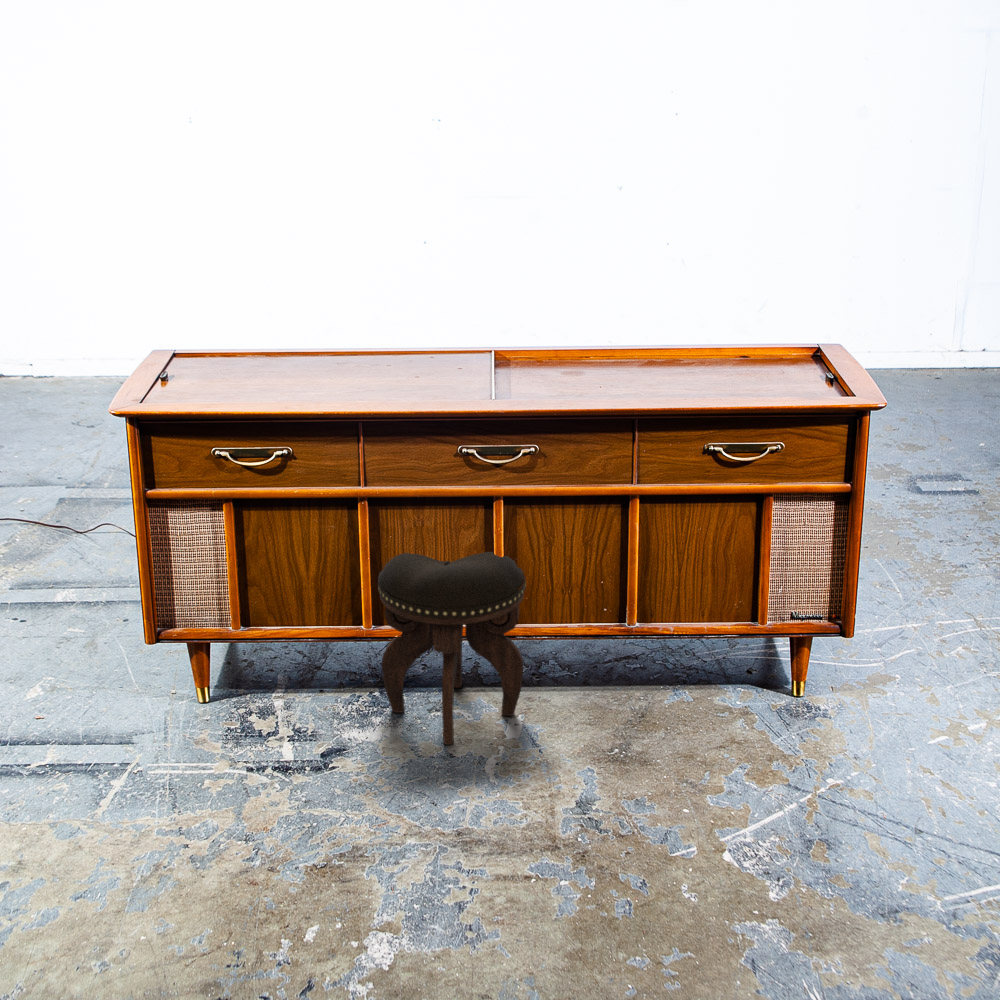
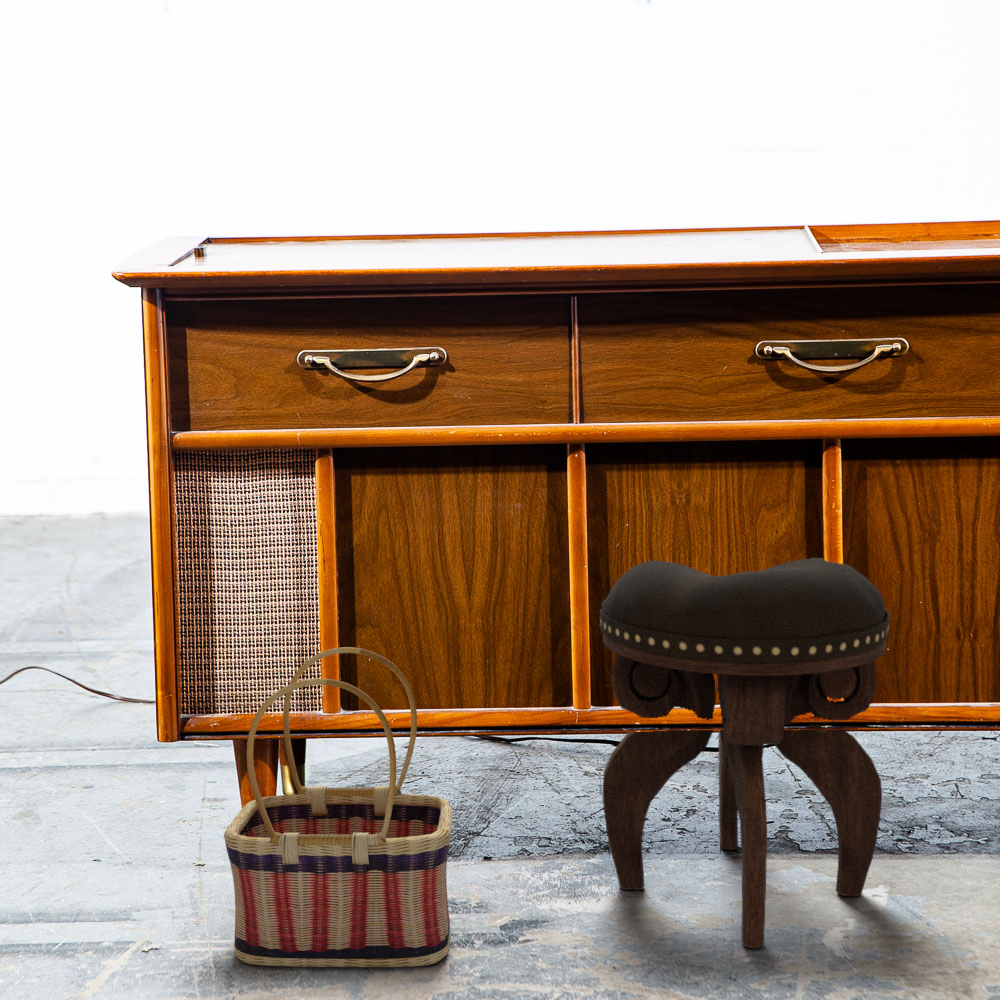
basket: none [184,600,301,756] -> present [224,647,452,967]

